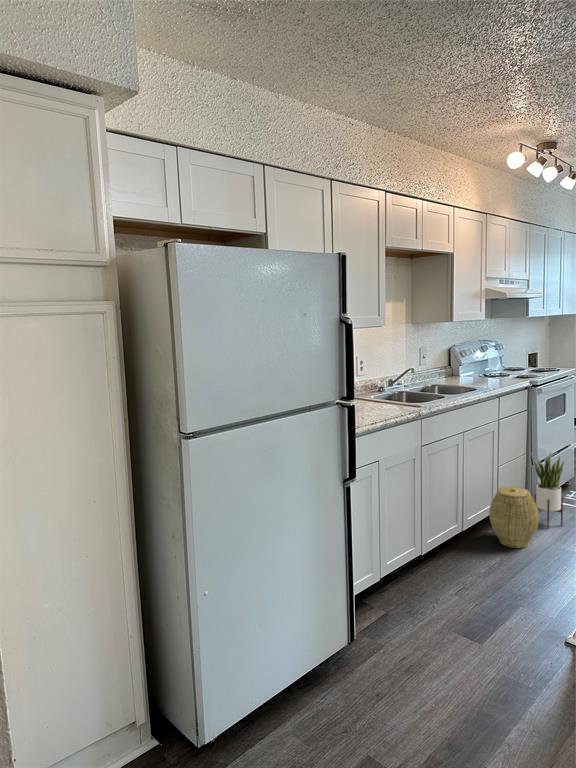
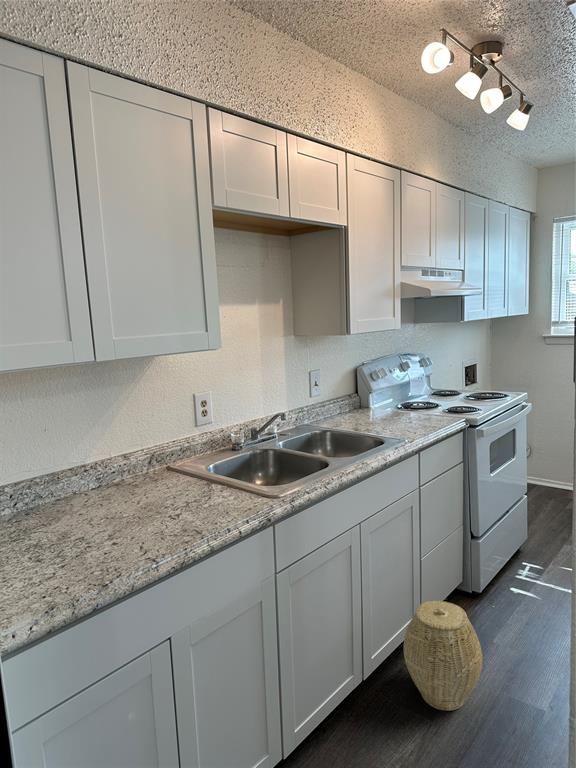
potted plant: present [531,452,564,529] -> none [468,534,518,655]

